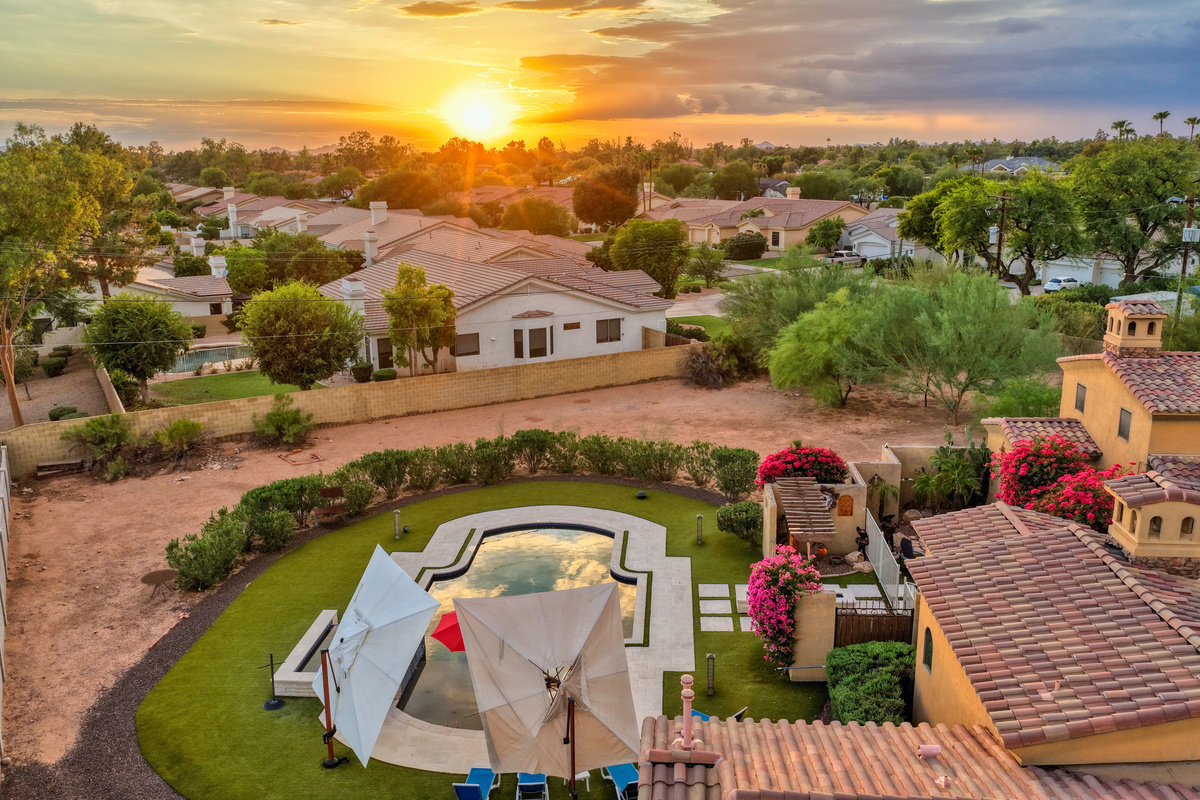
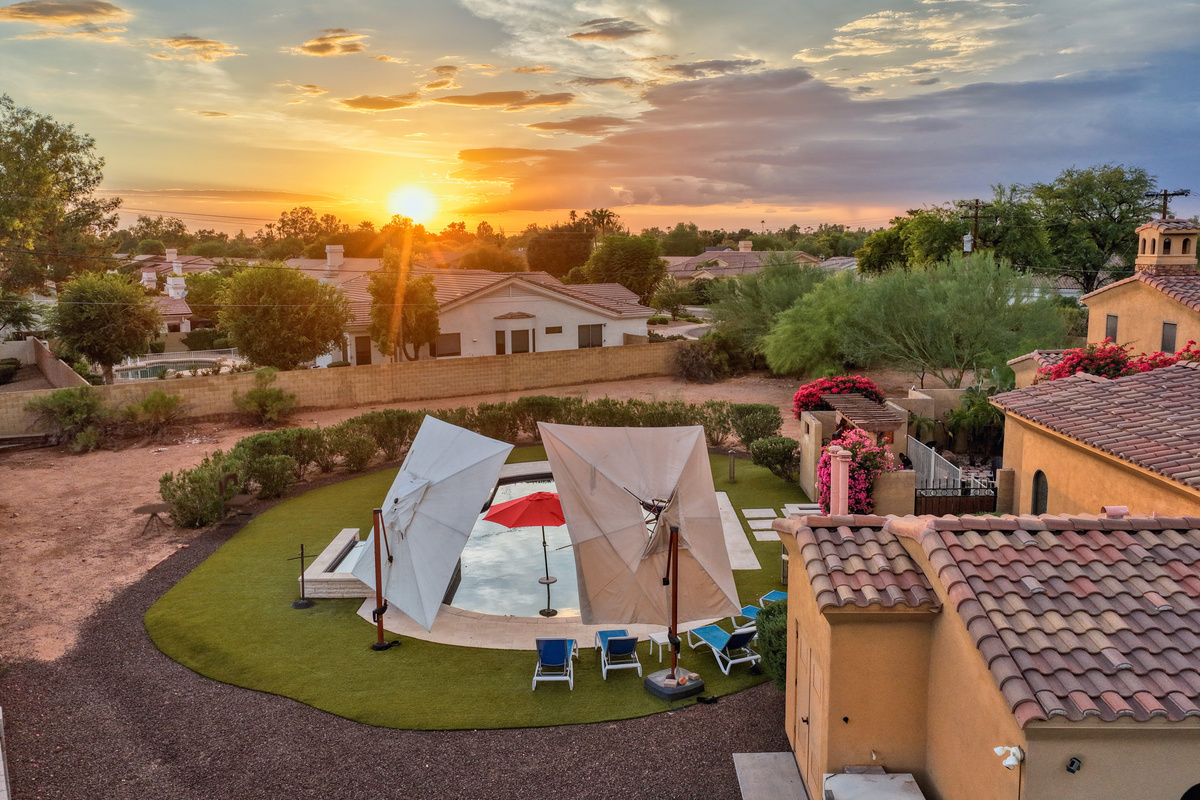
bench: present [313,487,346,527] -> present [219,473,258,524]

